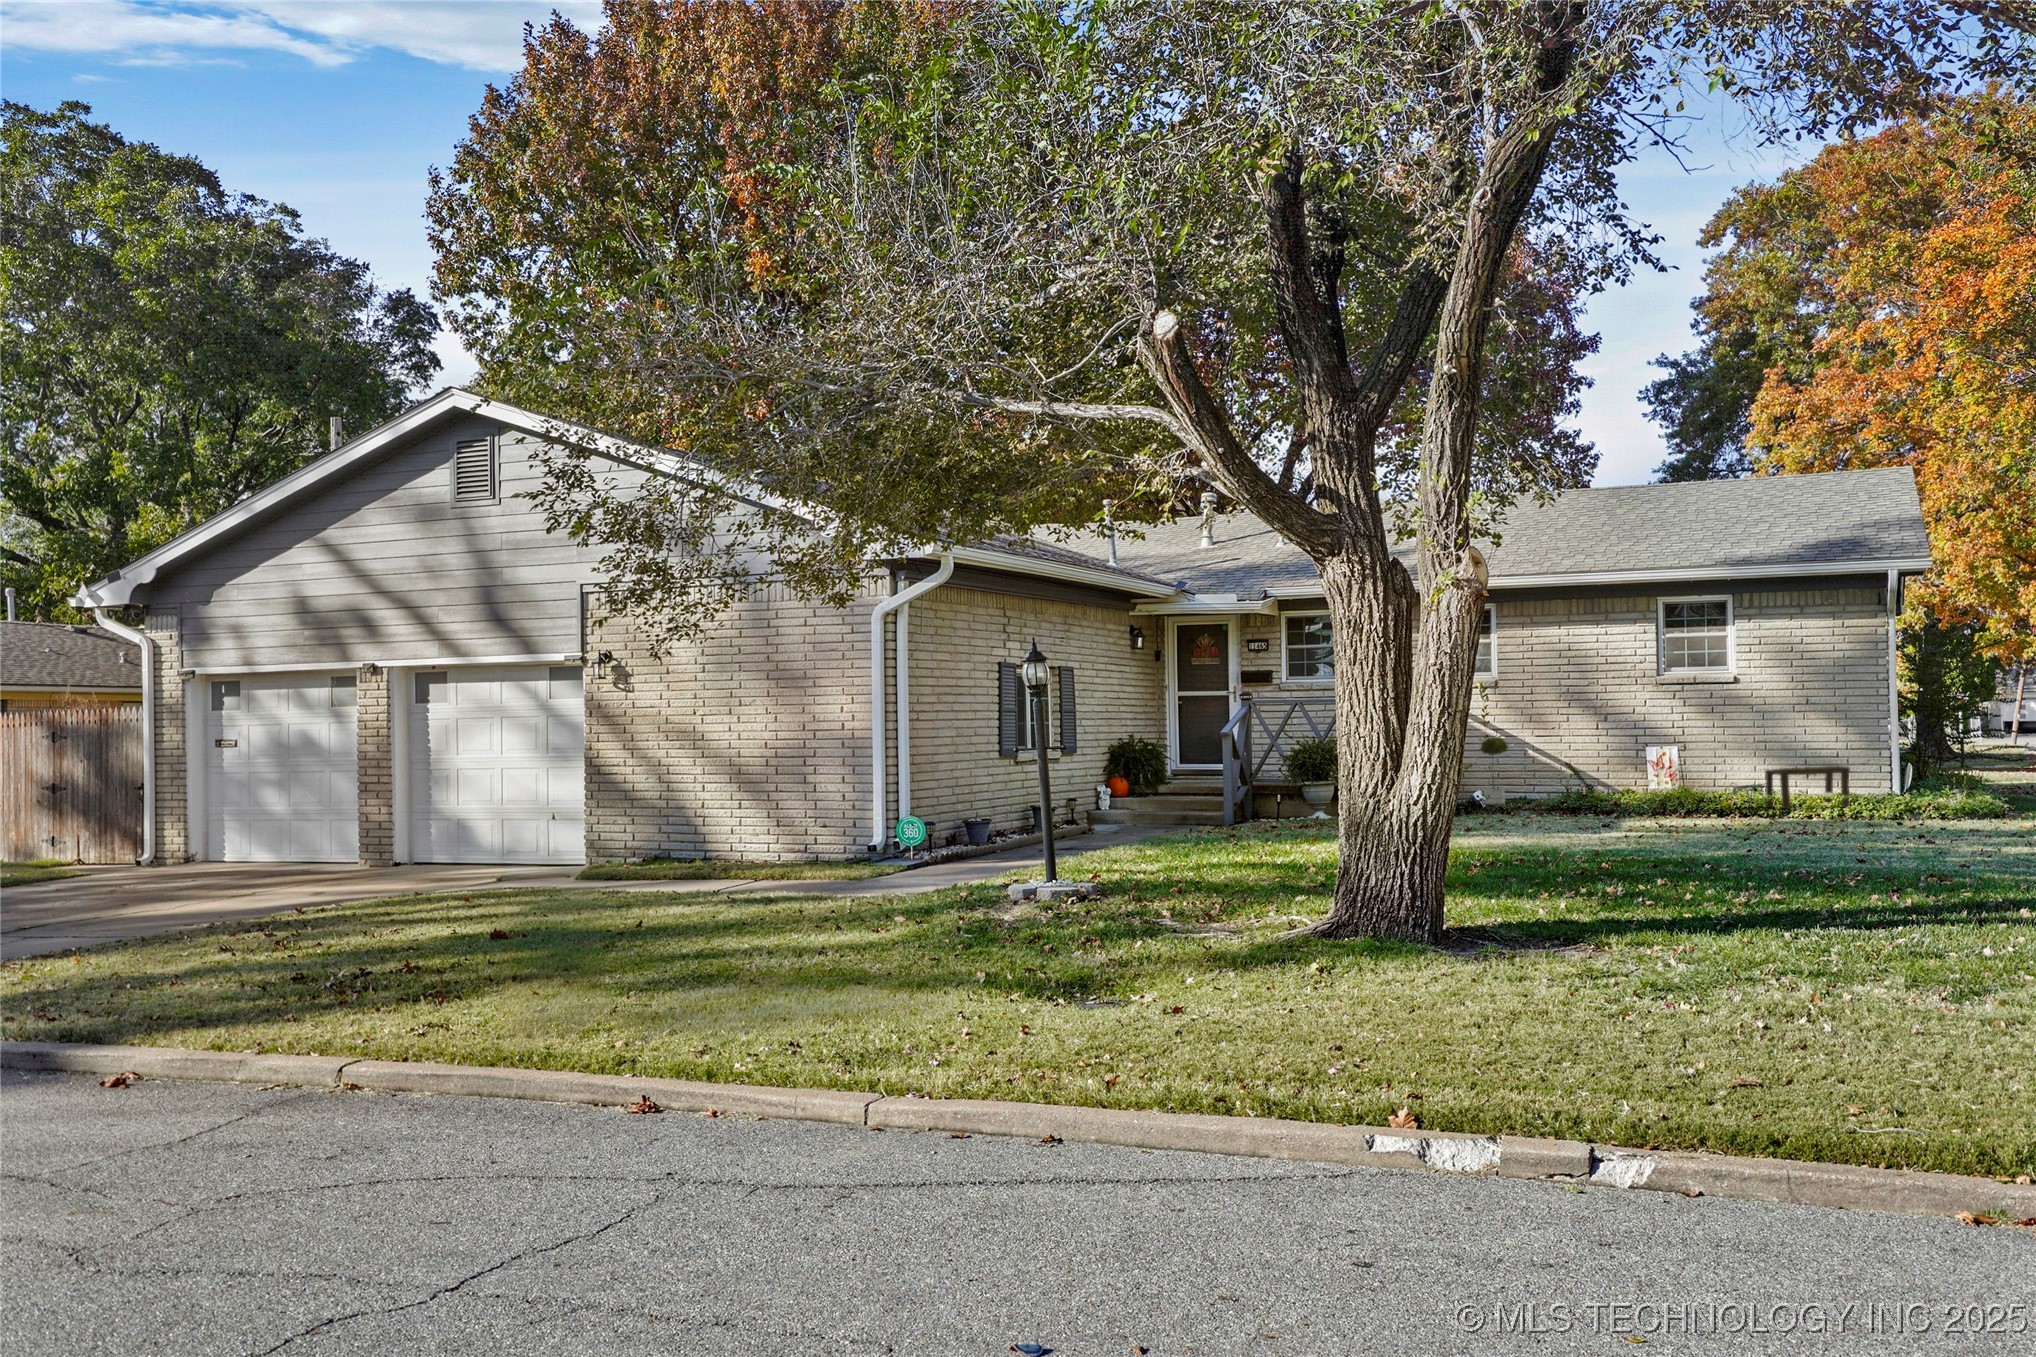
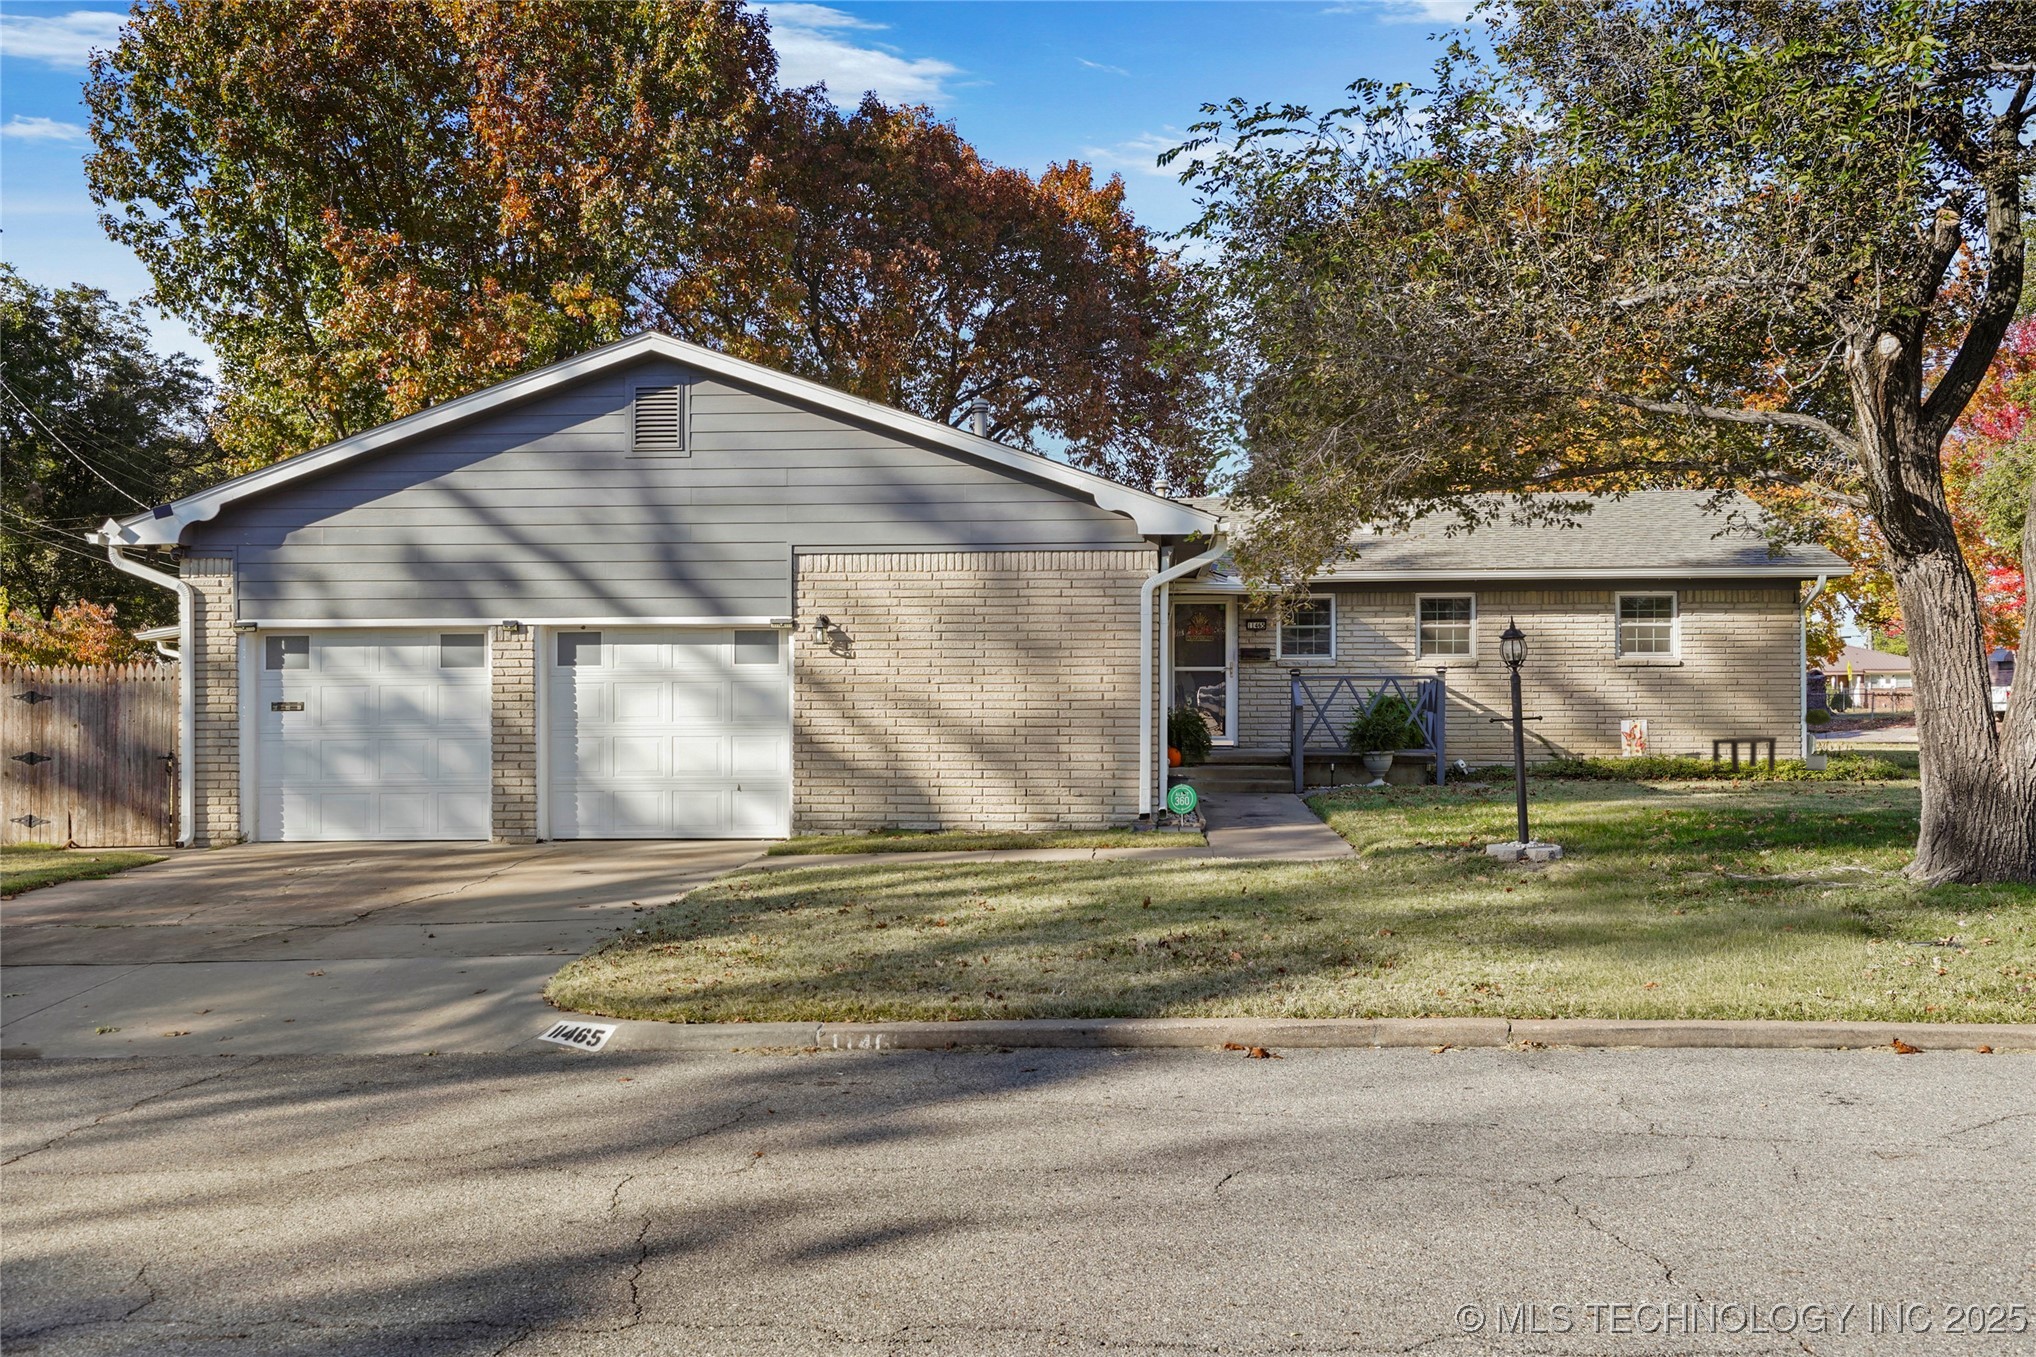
potted tree: present [1481,736,1508,804] -> present [1804,709,1831,770]

